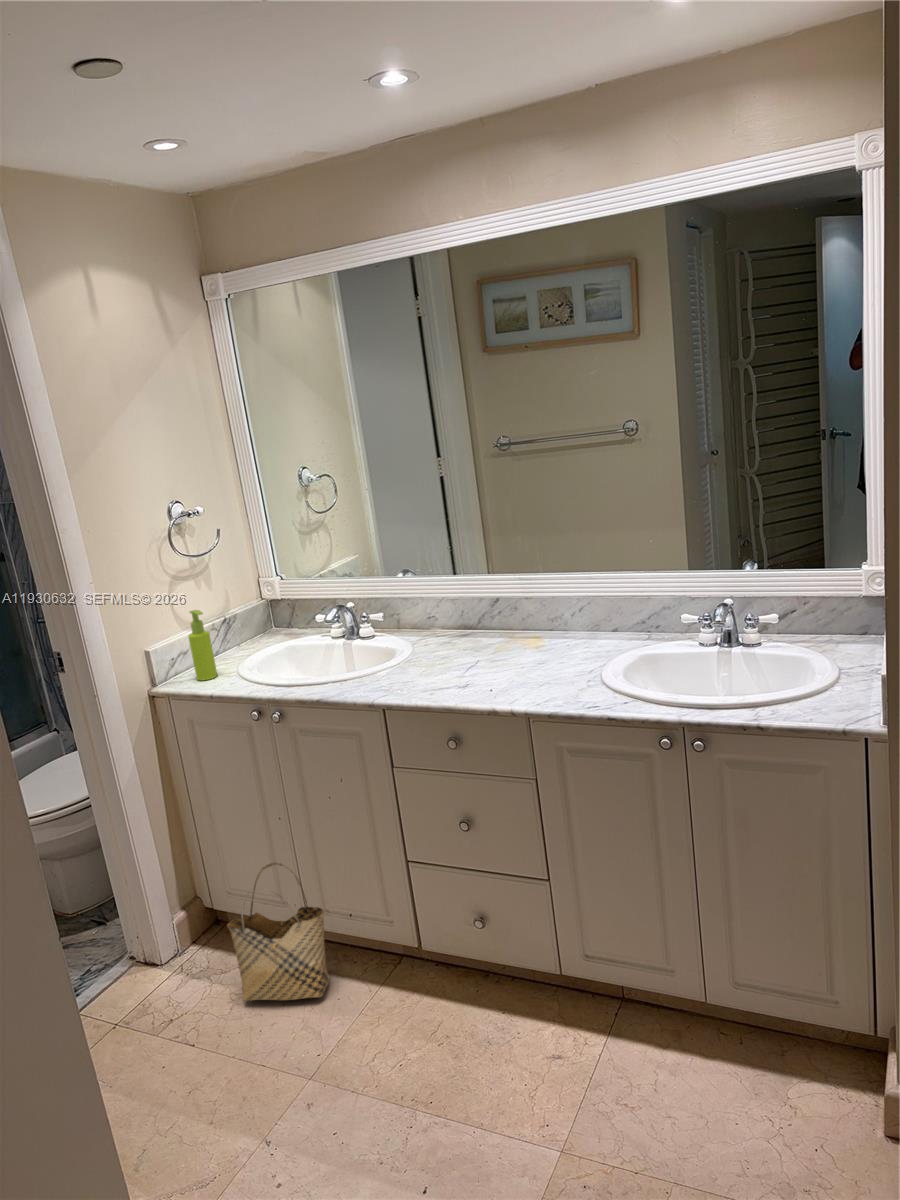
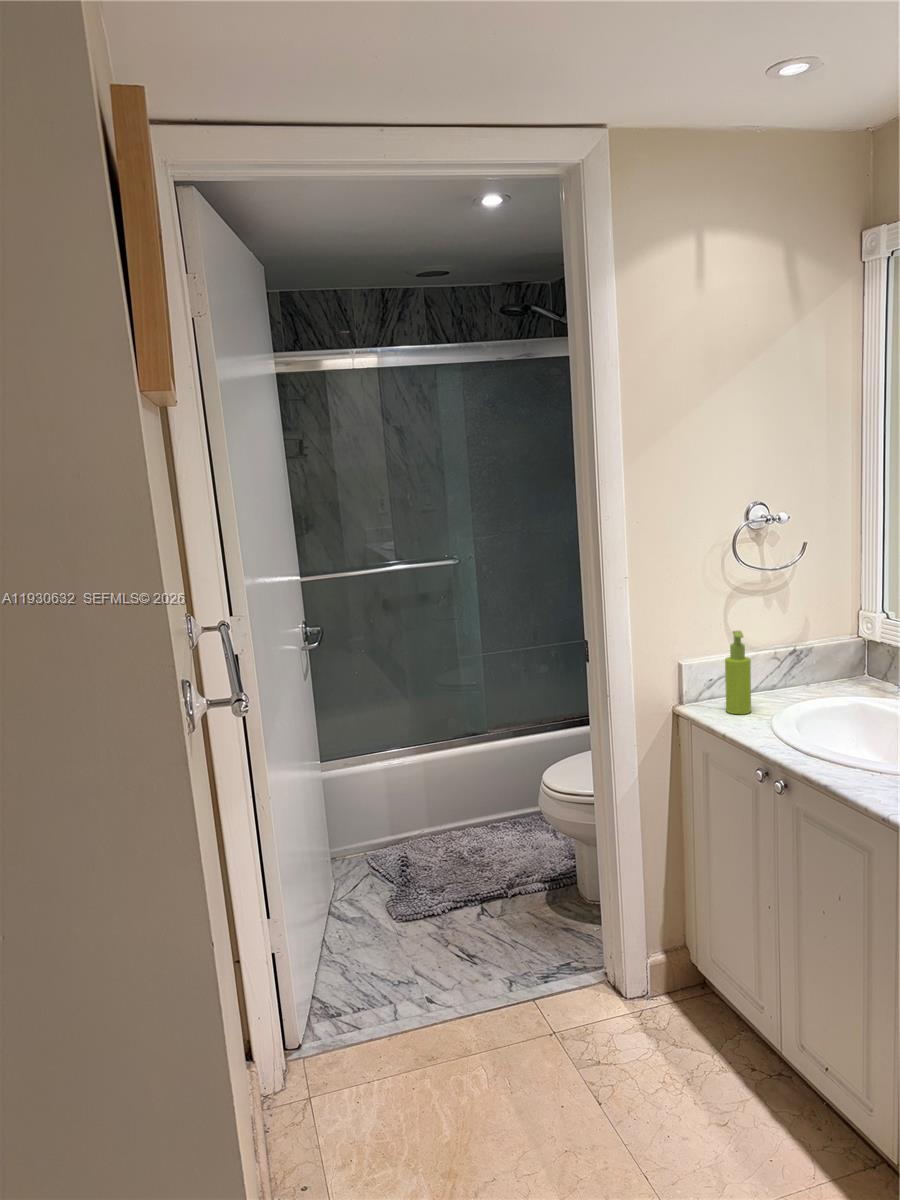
woven basket: present [227,863,330,1001] -> none [669,955,783,1148]

